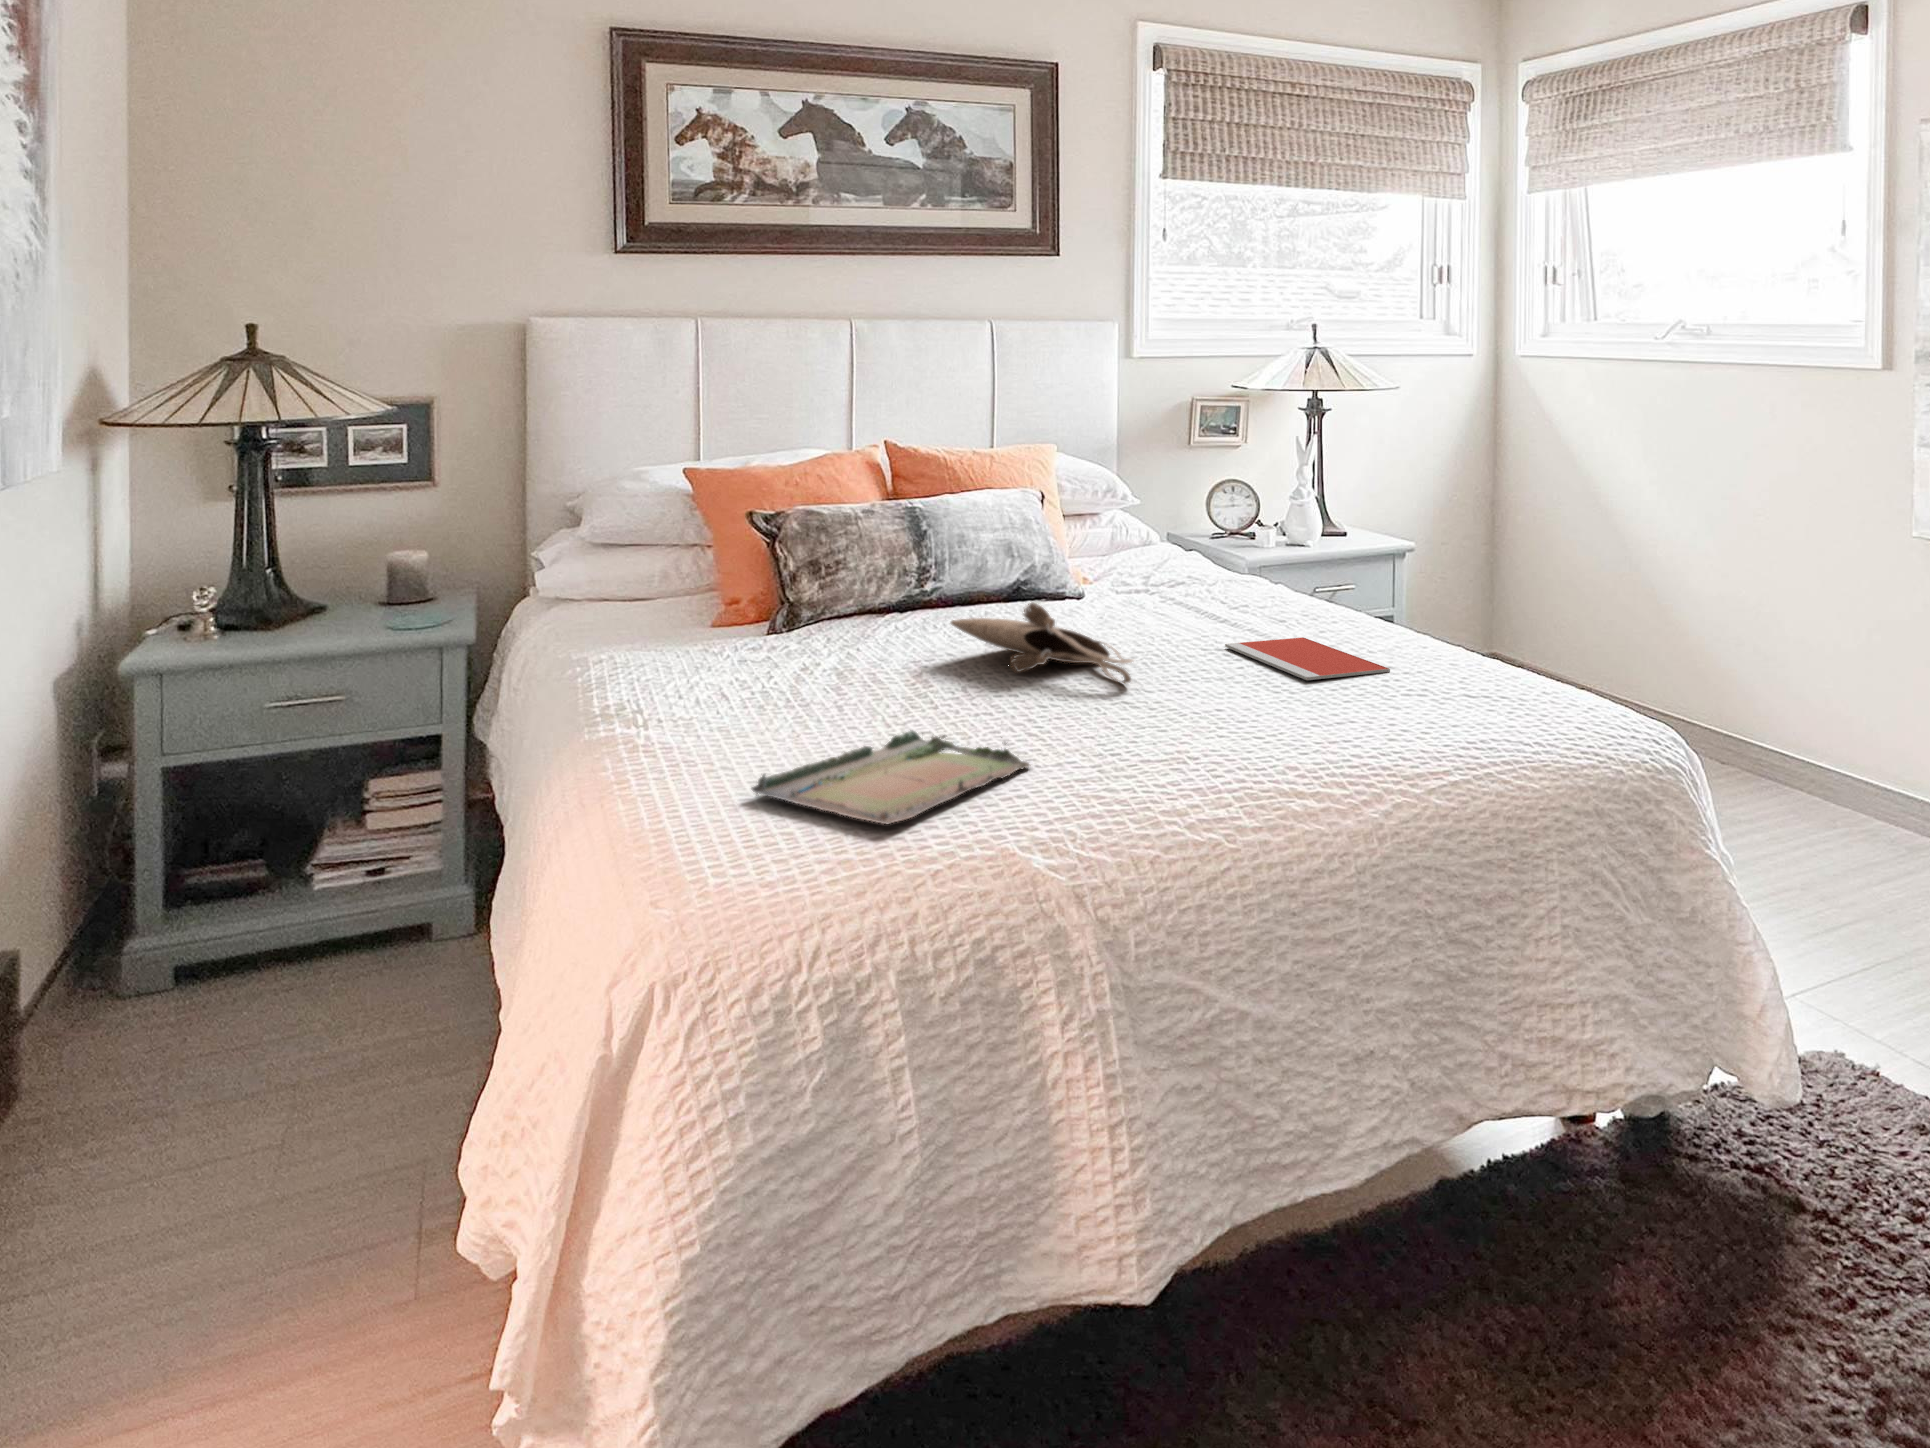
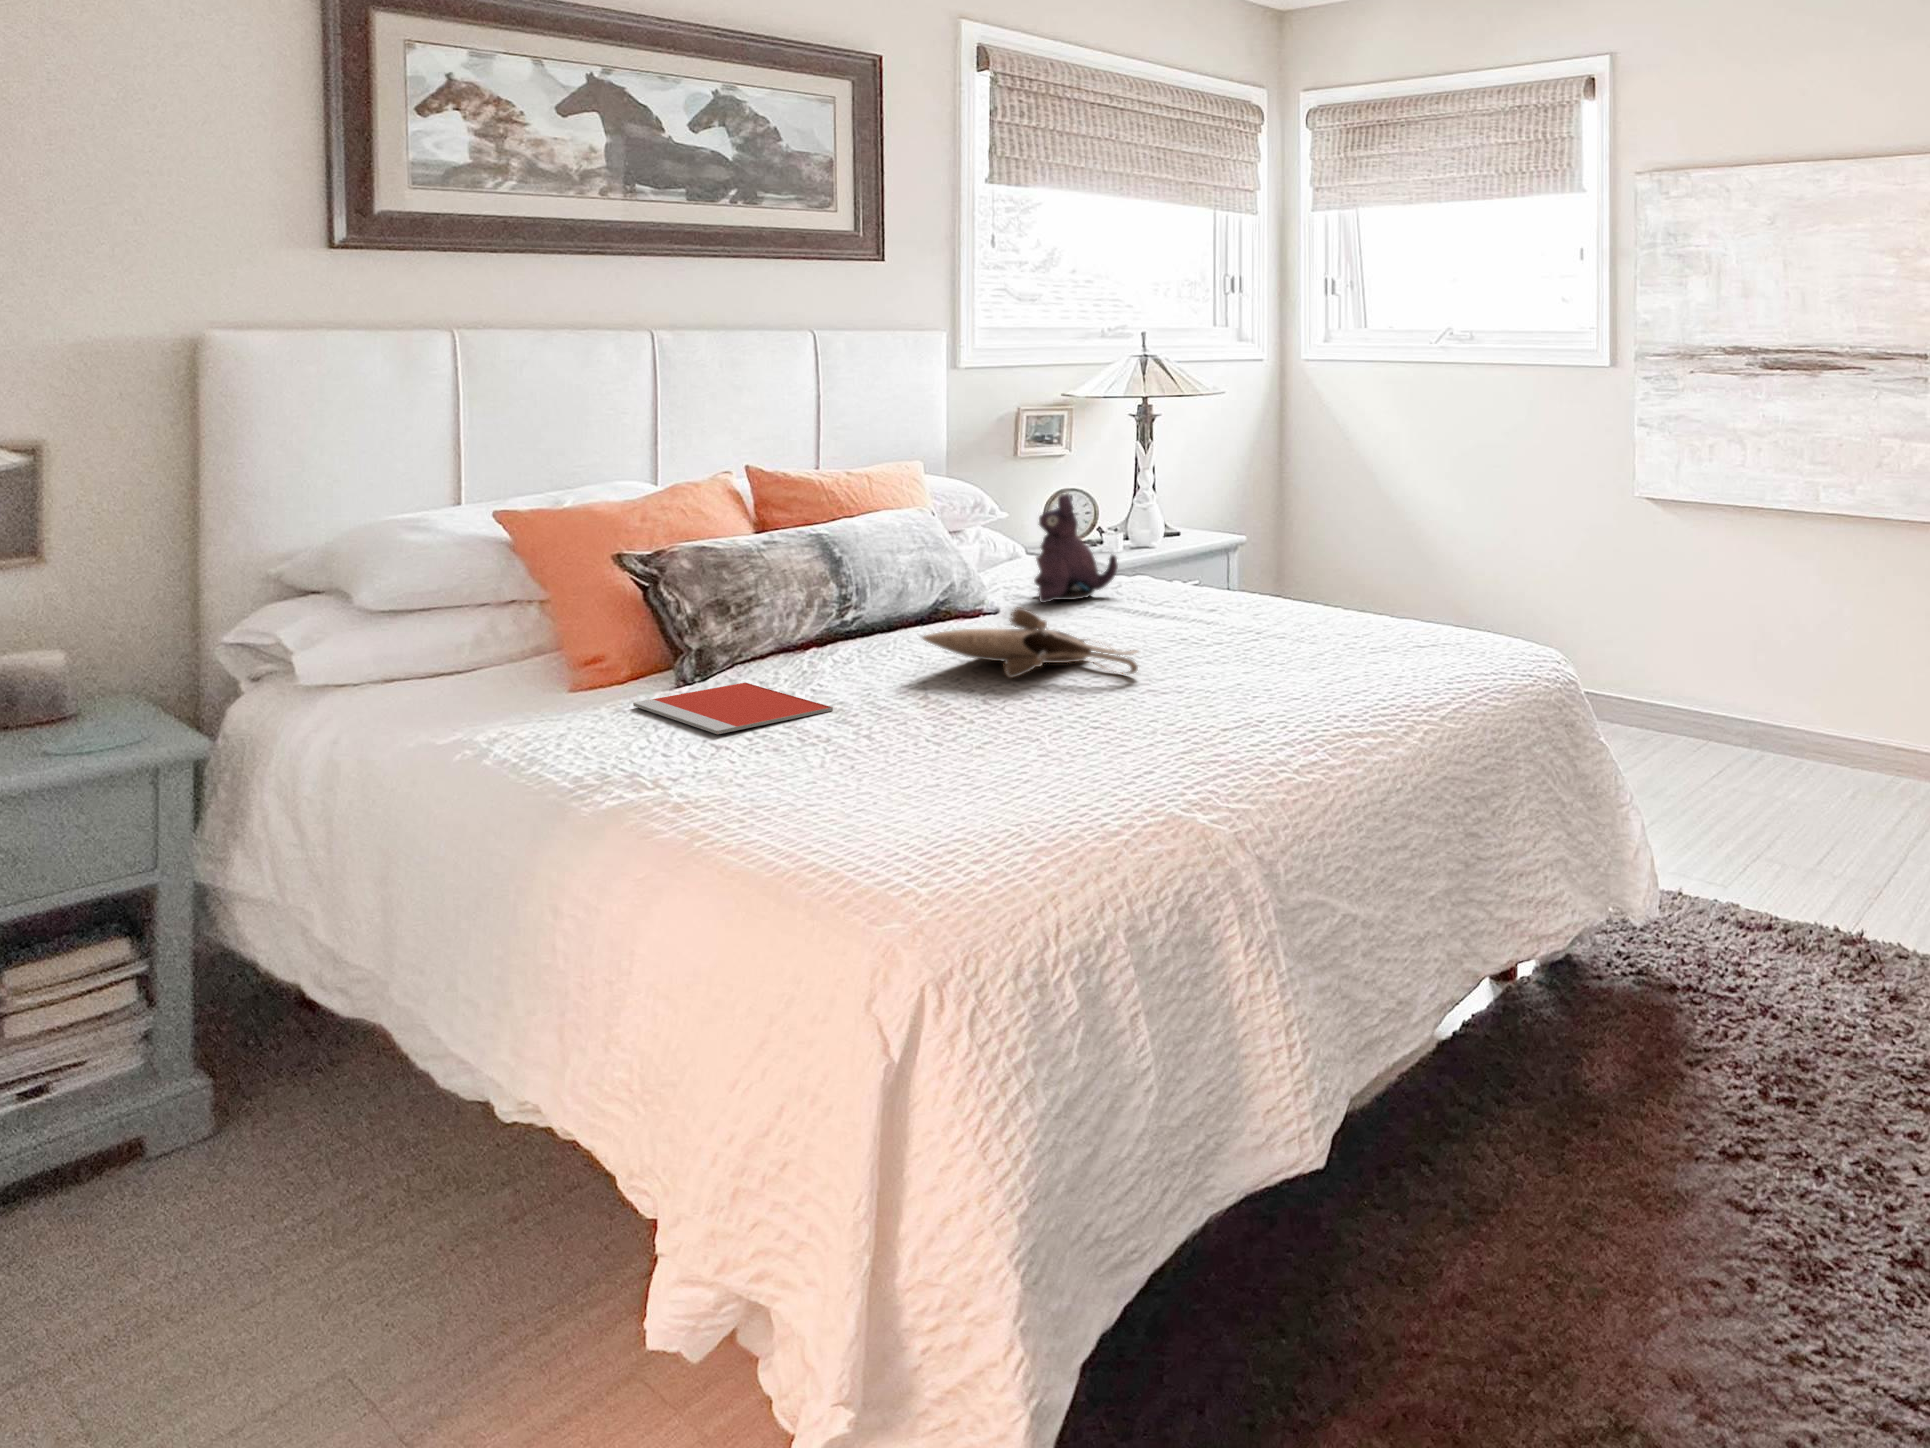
plush toy: none [1121,491,1203,598] -> present [1034,494,1118,603]
notebook: present [1225,637,1390,680] -> present [633,683,833,734]
tray: present [752,730,1030,825] -> none [866,727,1119,813]

